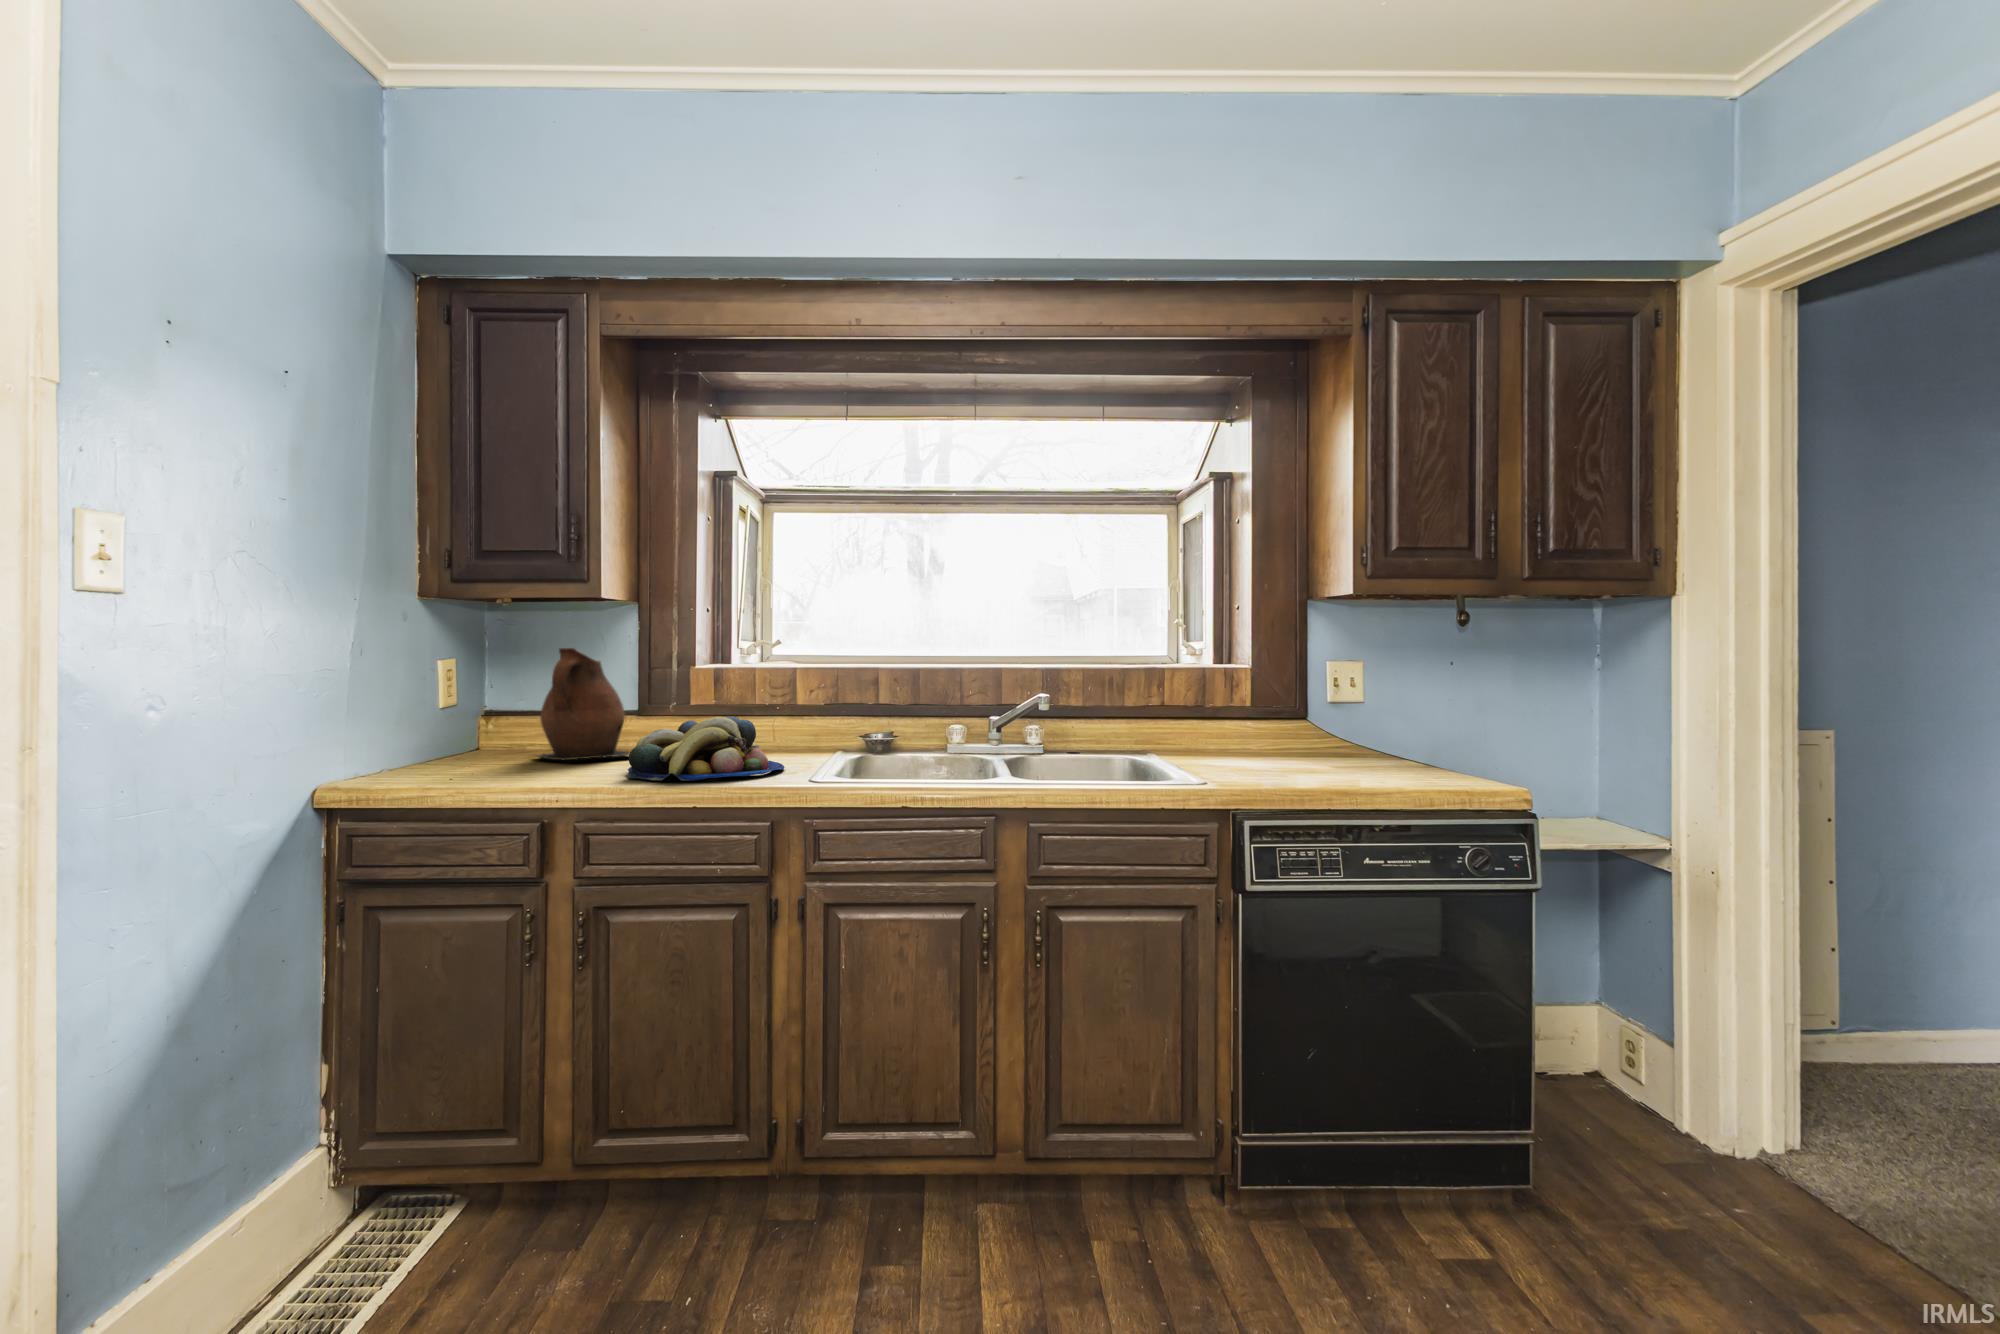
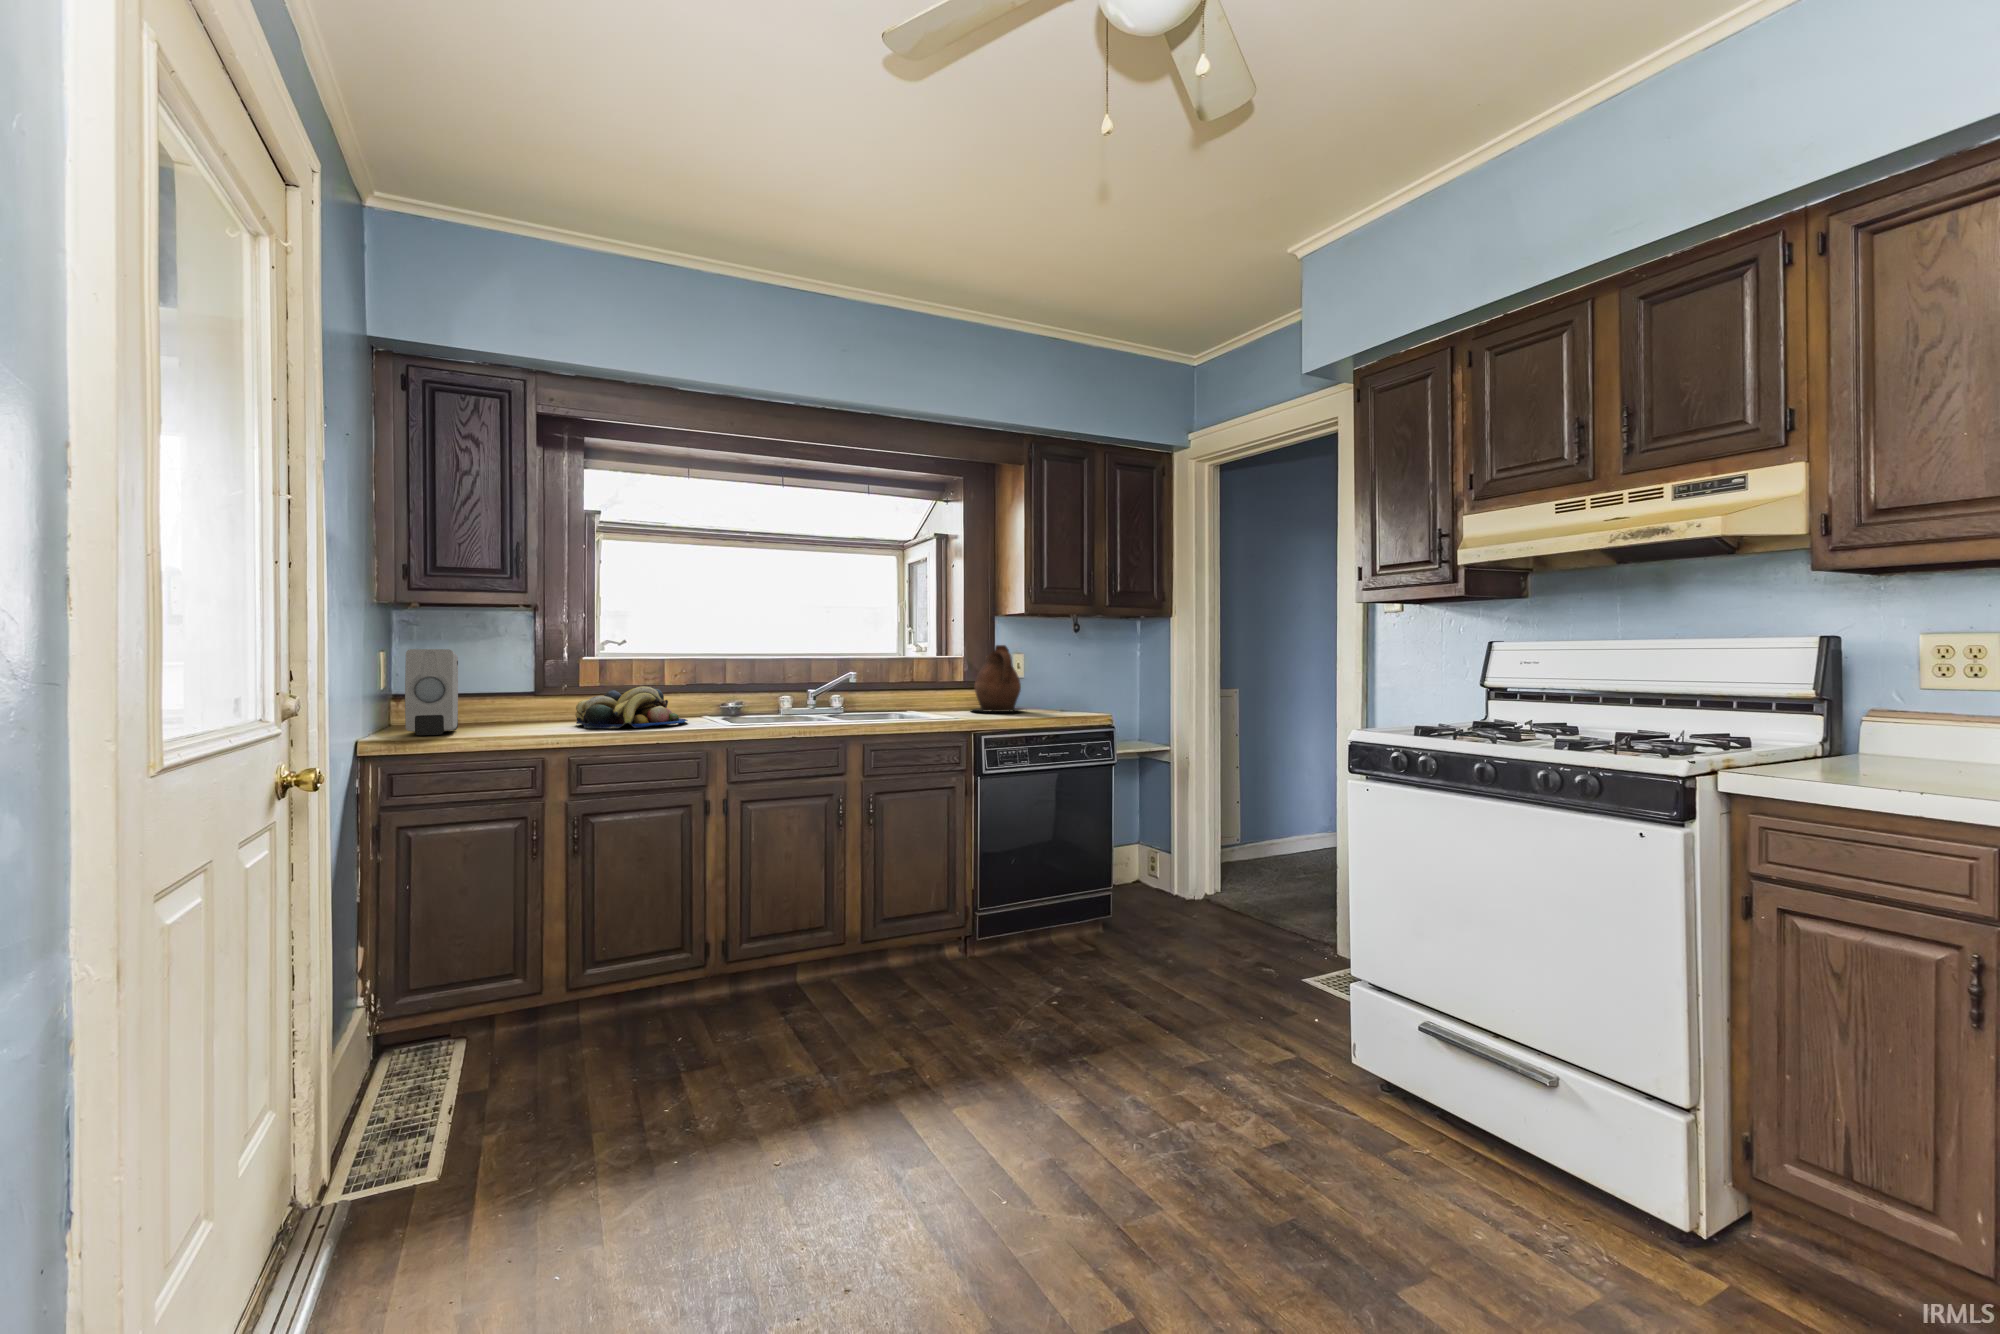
ceramic pitcher: present [535,648,629,760] -> present [971,645,1022,712]
soap dispenser: none [394,664,488,782] -> present [405,649,458,735]

